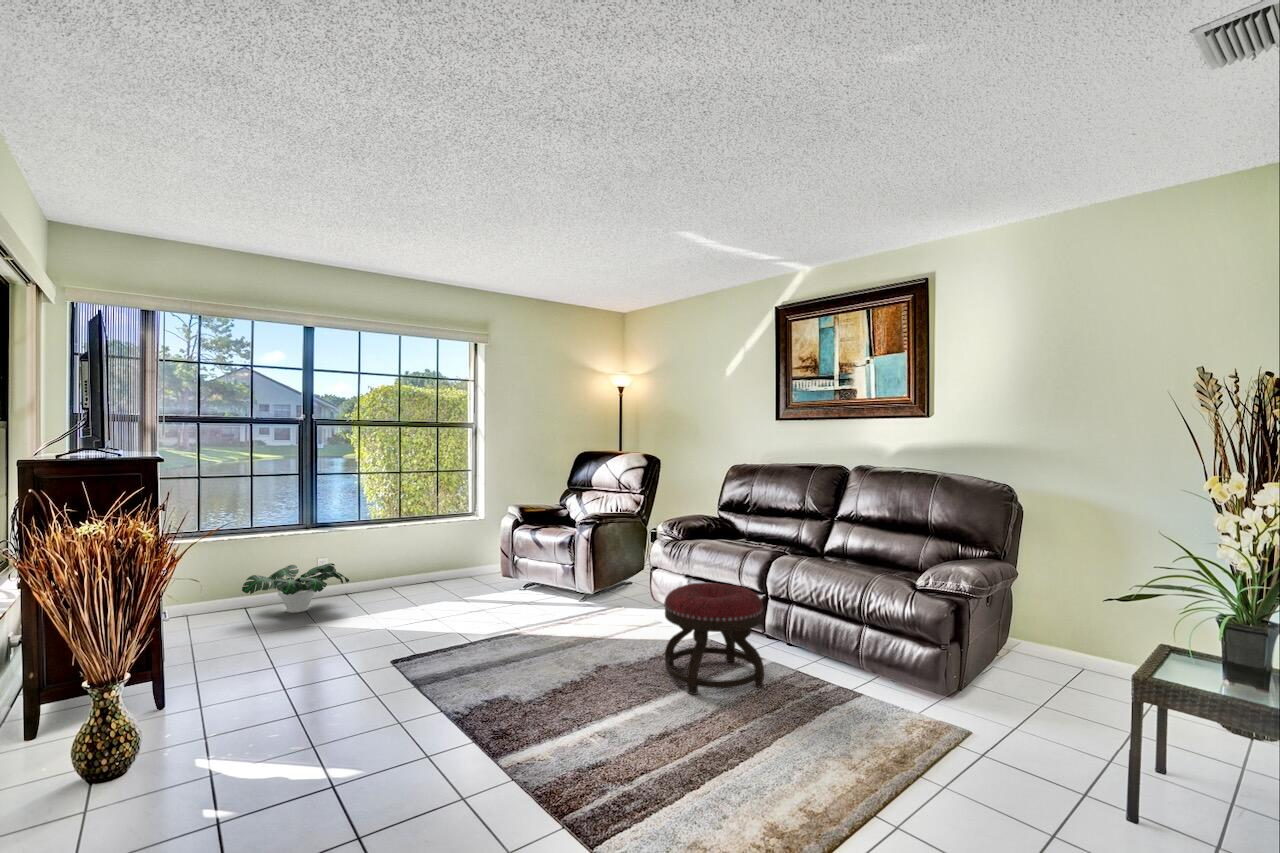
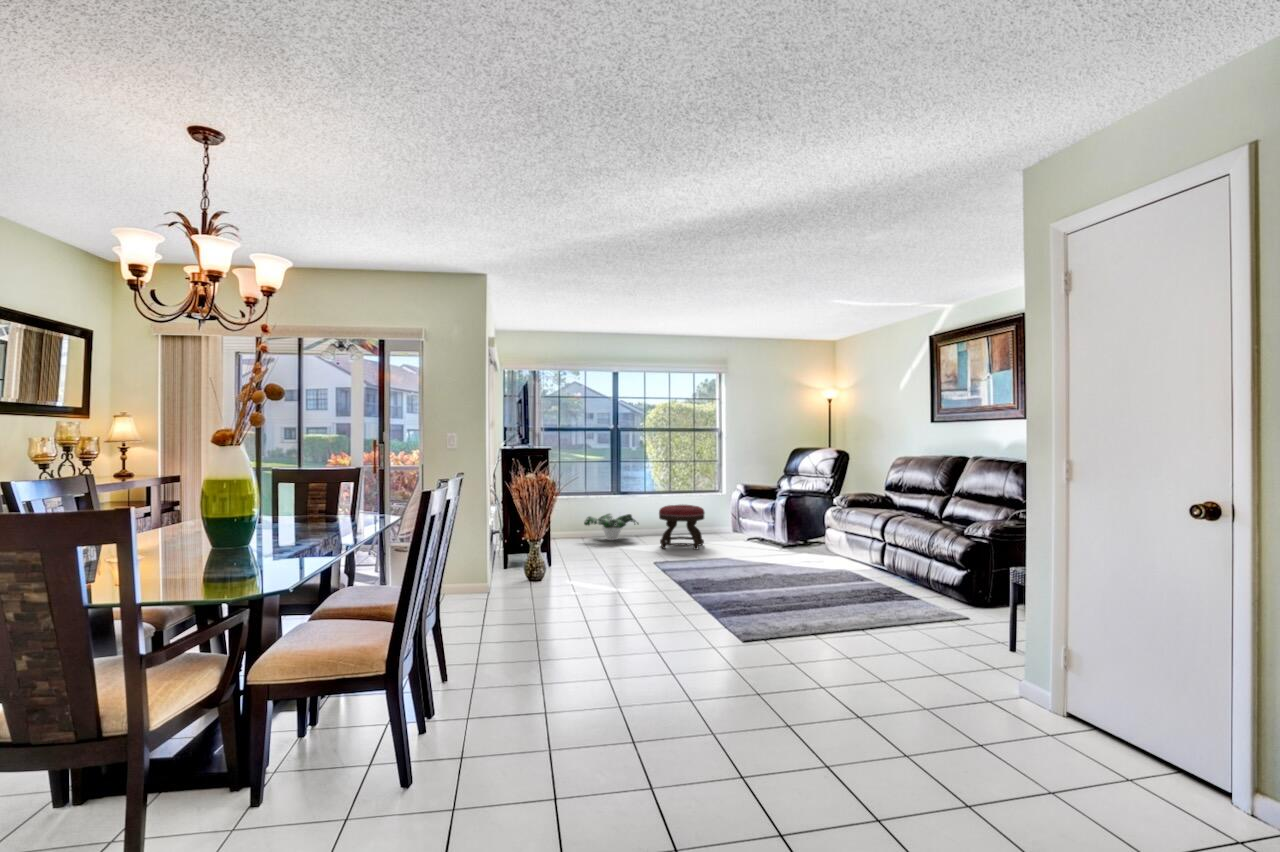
ottoman: present [664,583,764,695] -> present [659,505,705,550]

